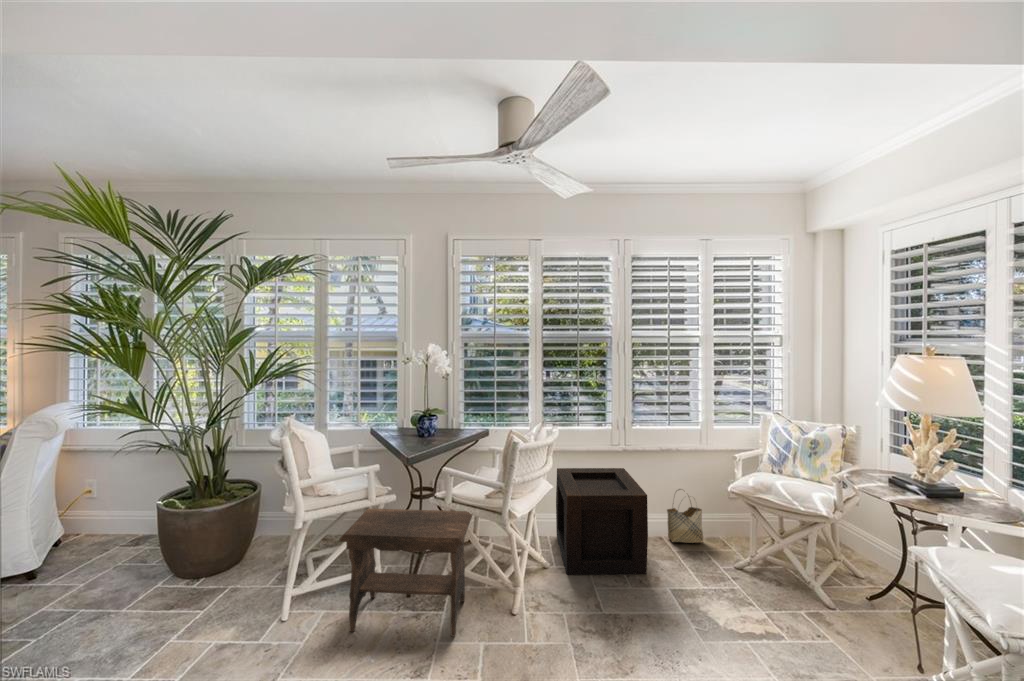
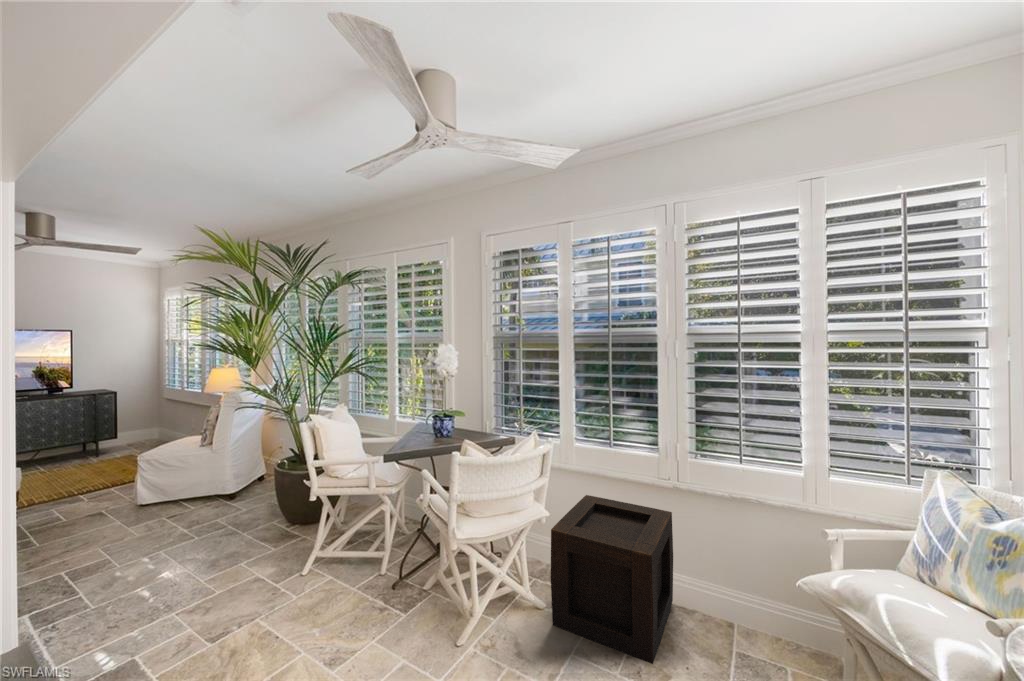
woven basket: present [667,489,703,543] -> none [730,561,794,653]
footstool: present [339,509,472,637] -> none [319,497,439,643]

